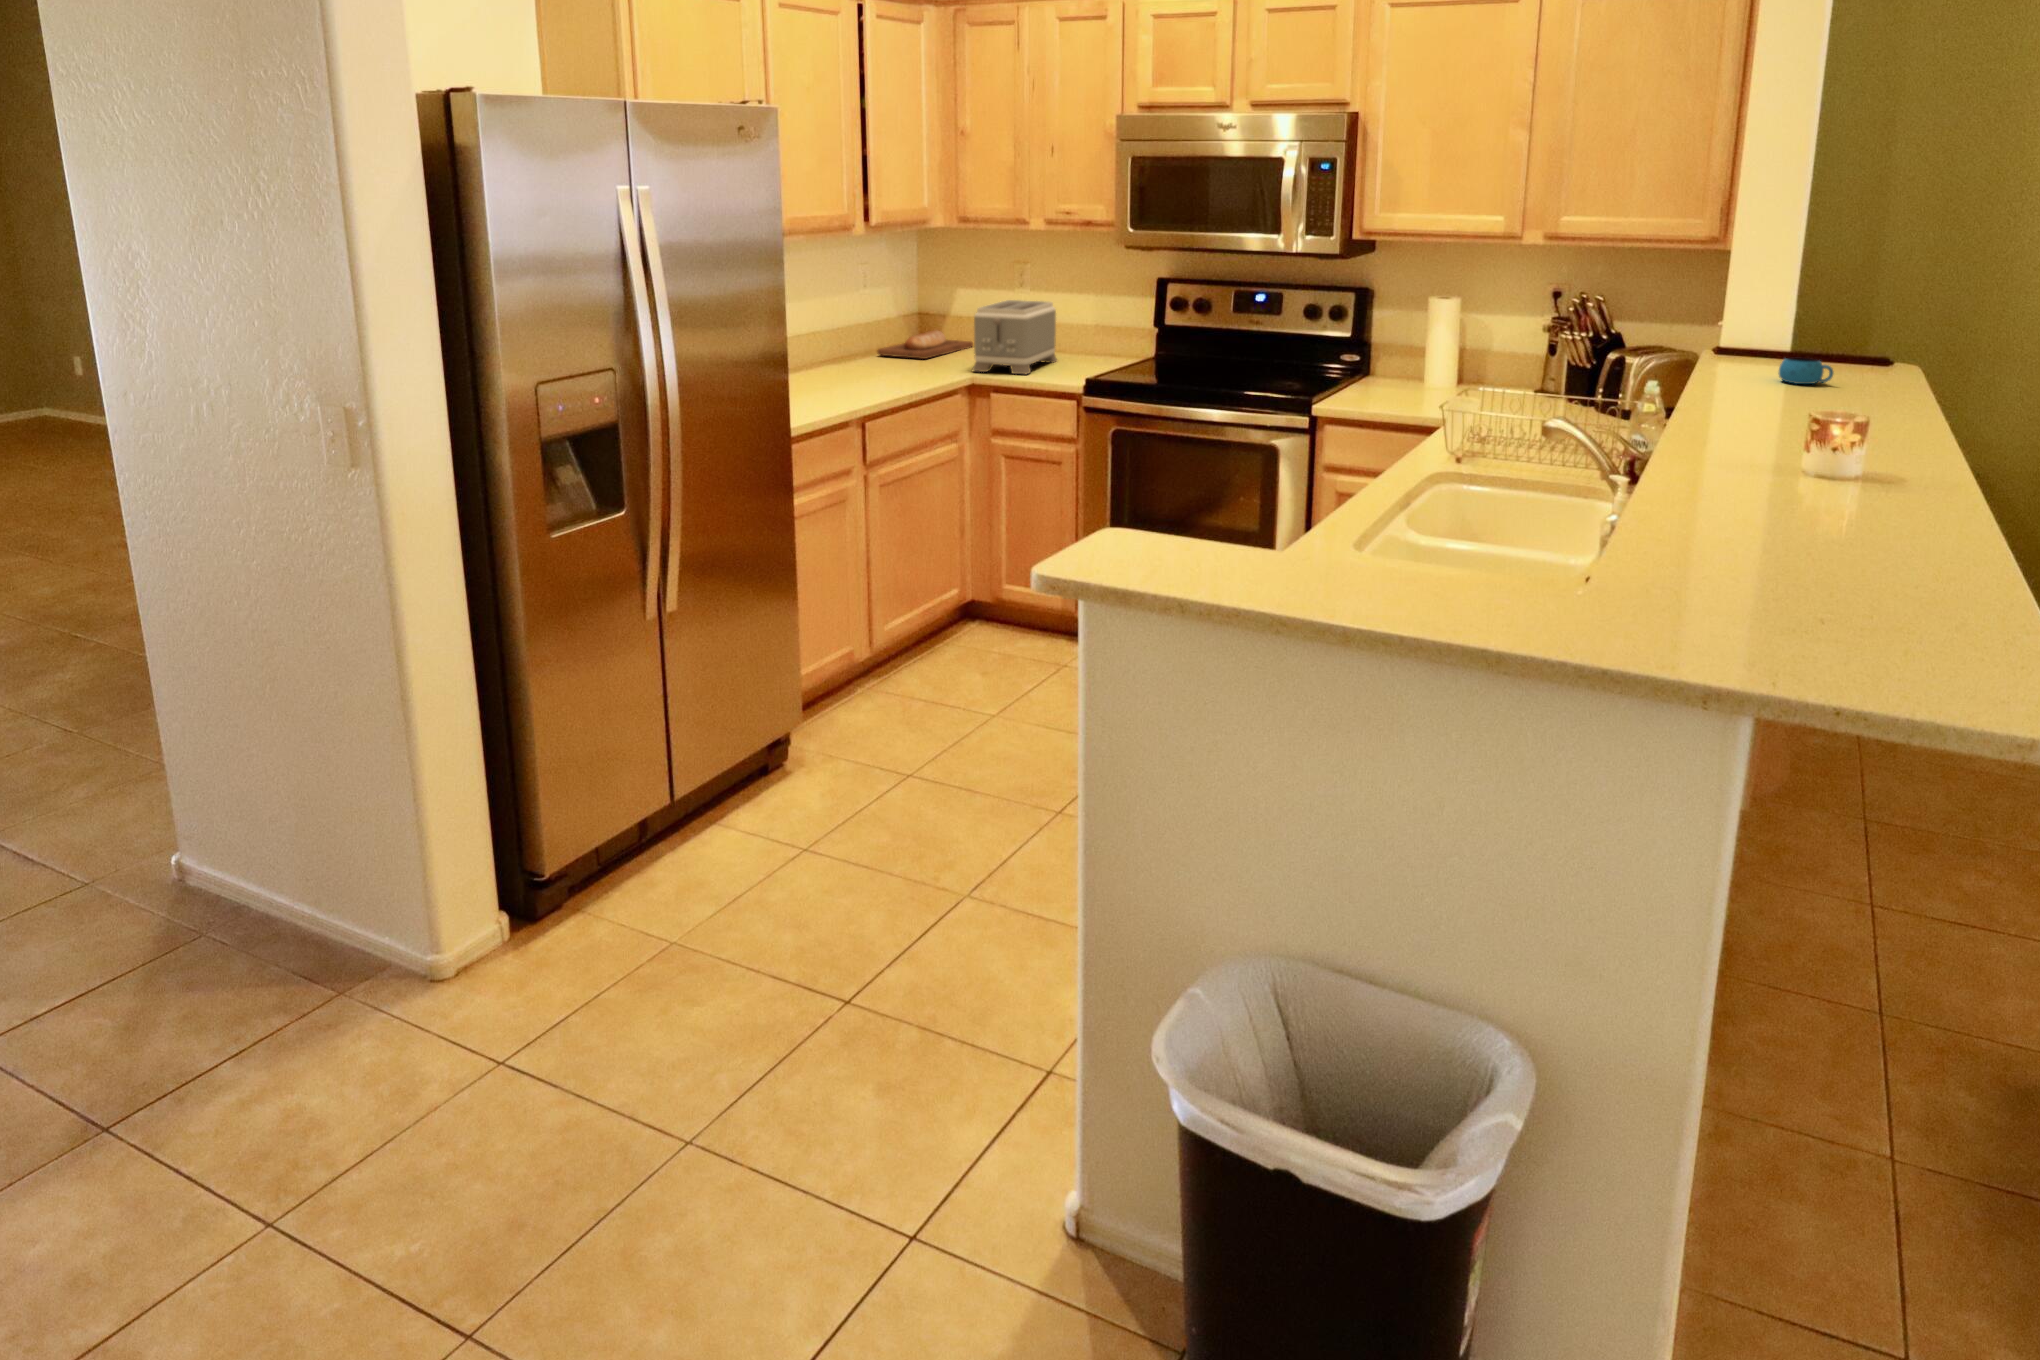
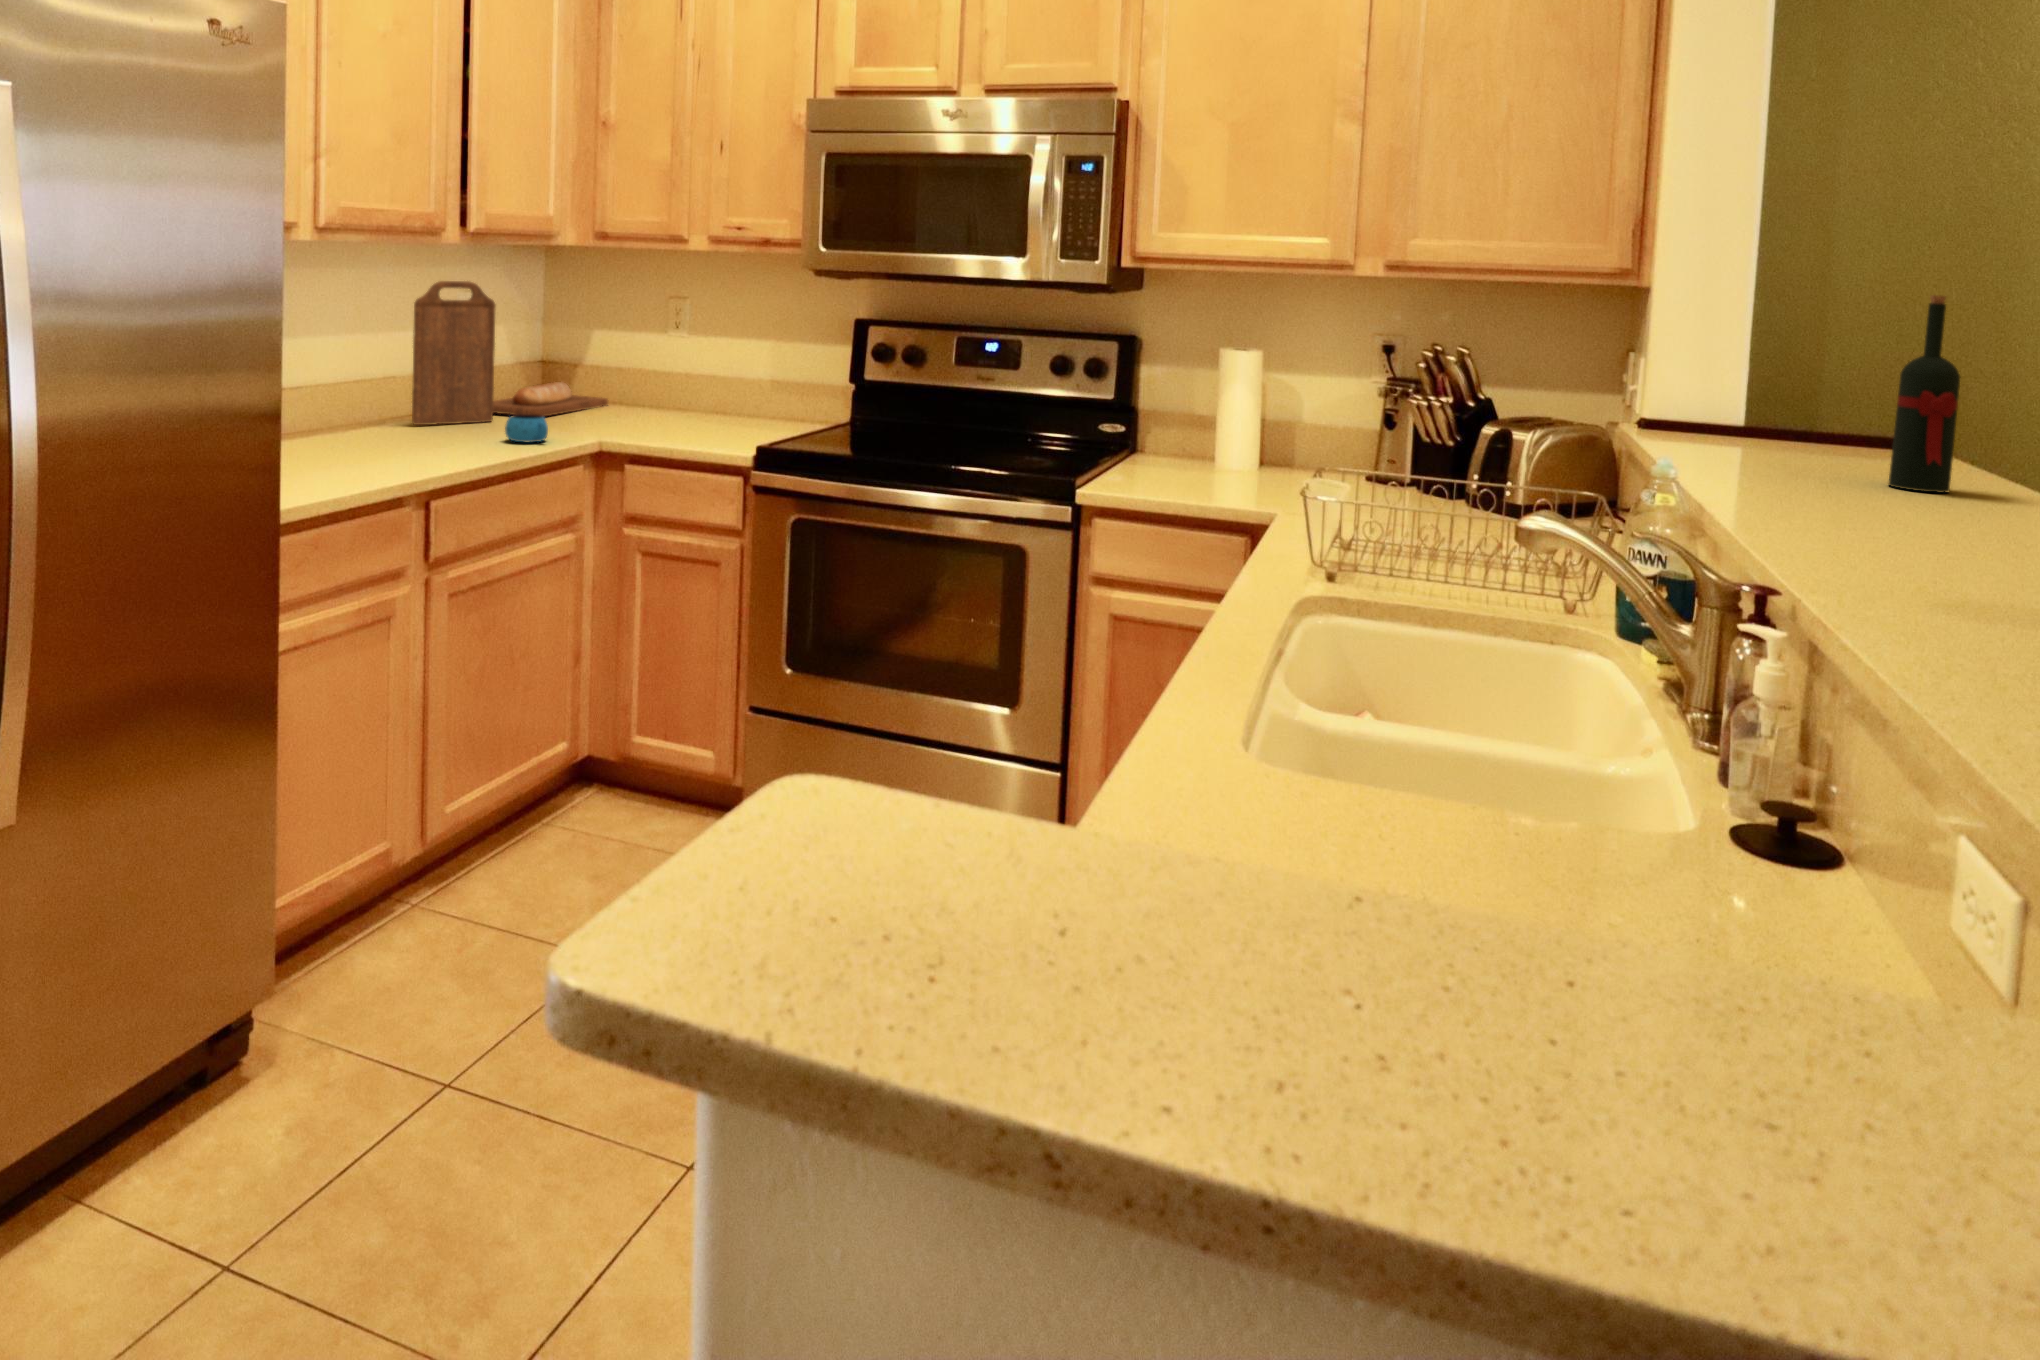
cutting board: none [834,260,892,368] -> present [412,281,495,425]
wine bottle: none [1847,265,1898,399] -> present [1889,295,1960,493]
toaster: present [973,300,1057,374] -> none [599,341,720,439]
mug: present [1779,358,1833,384] -> present [505,415,548,442]

